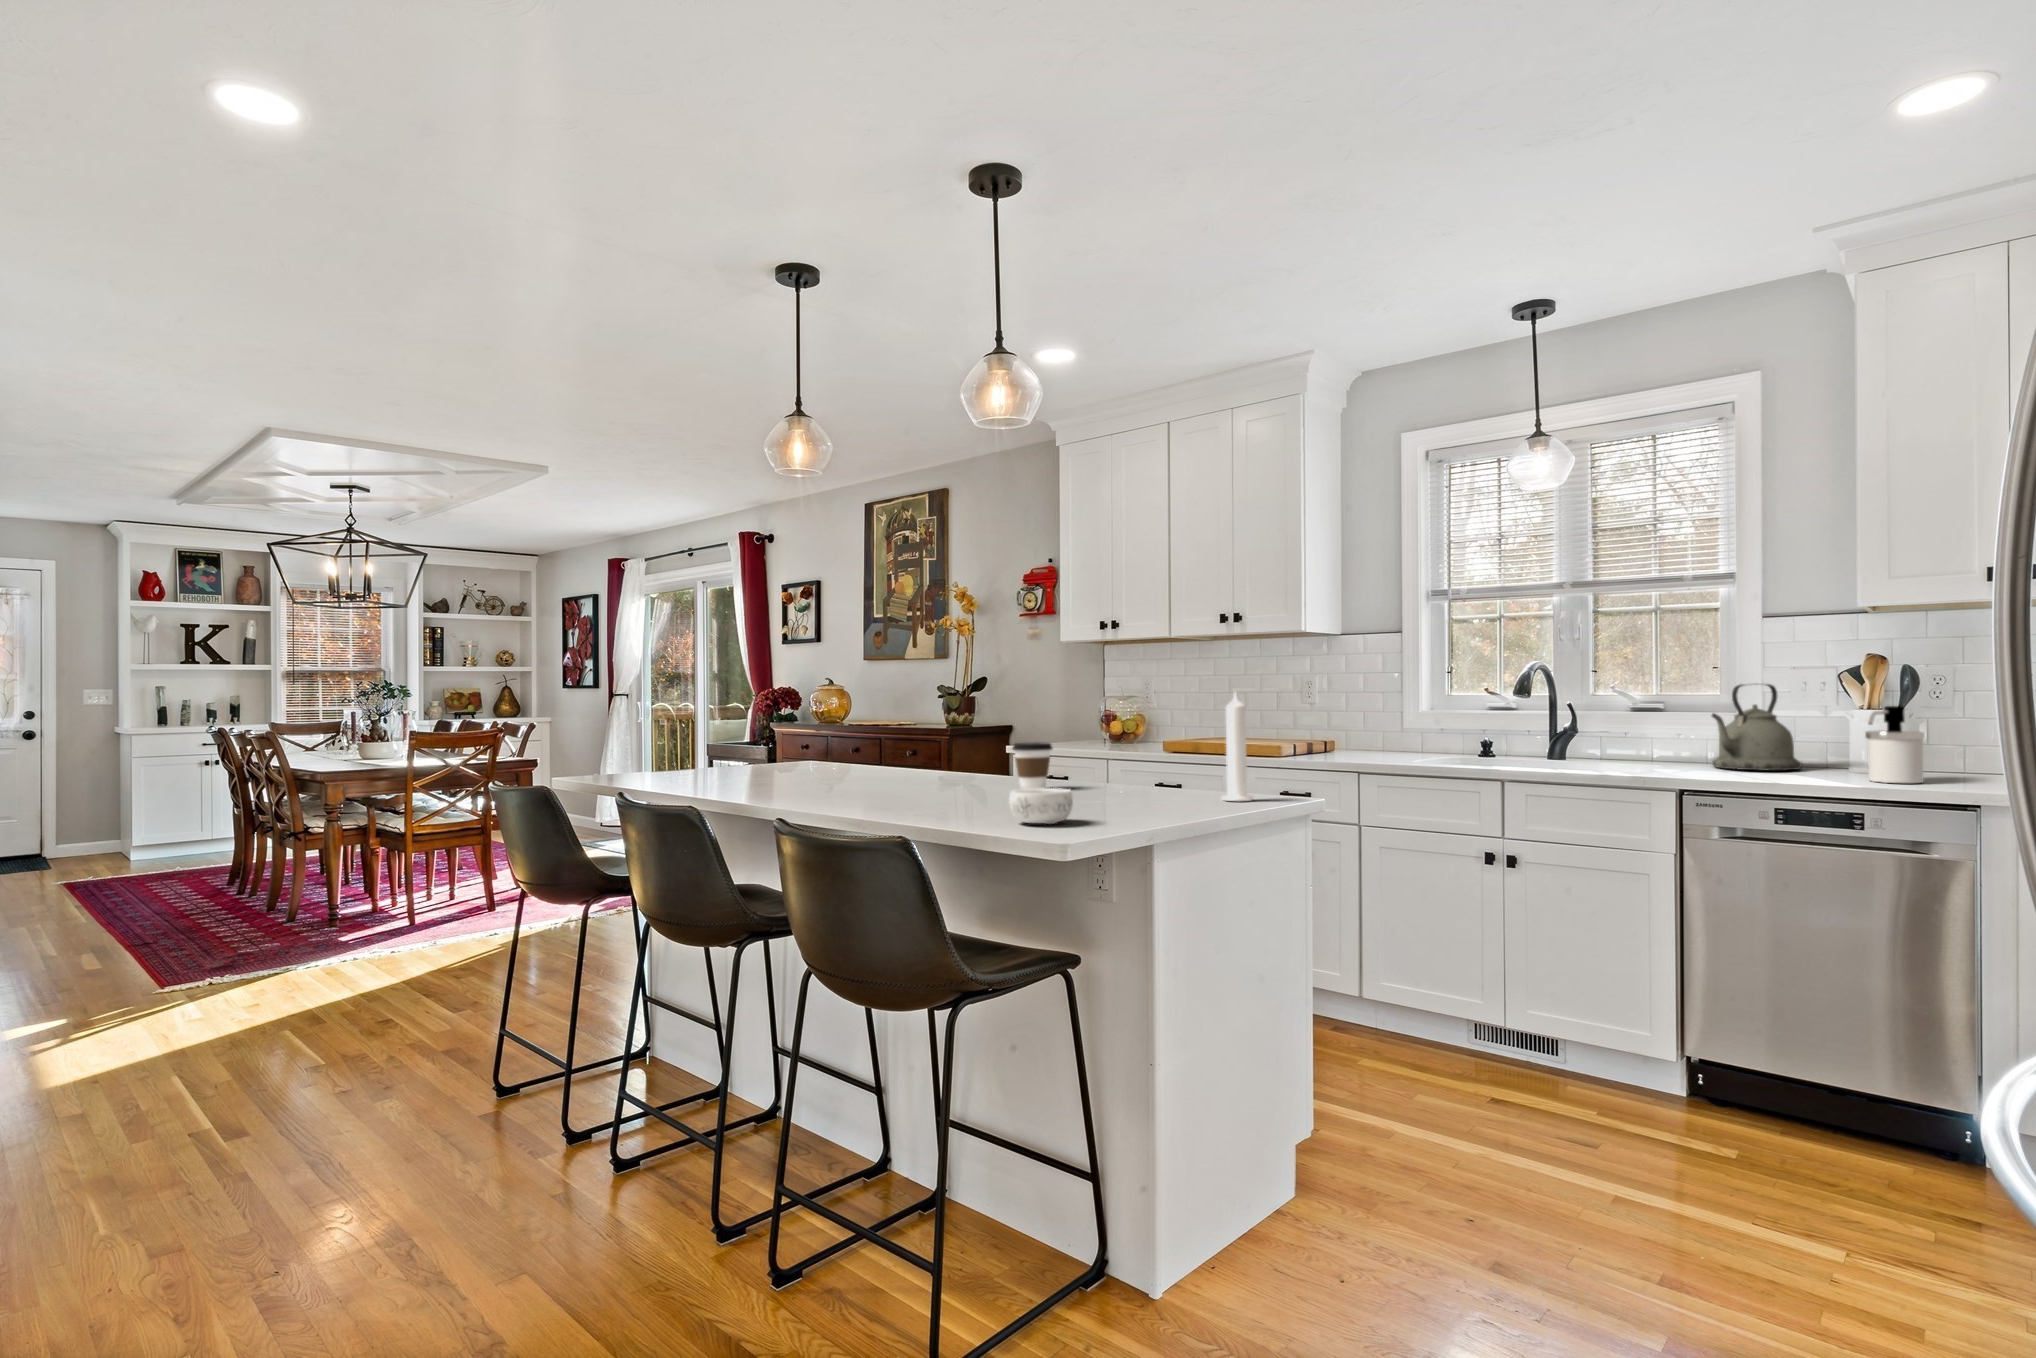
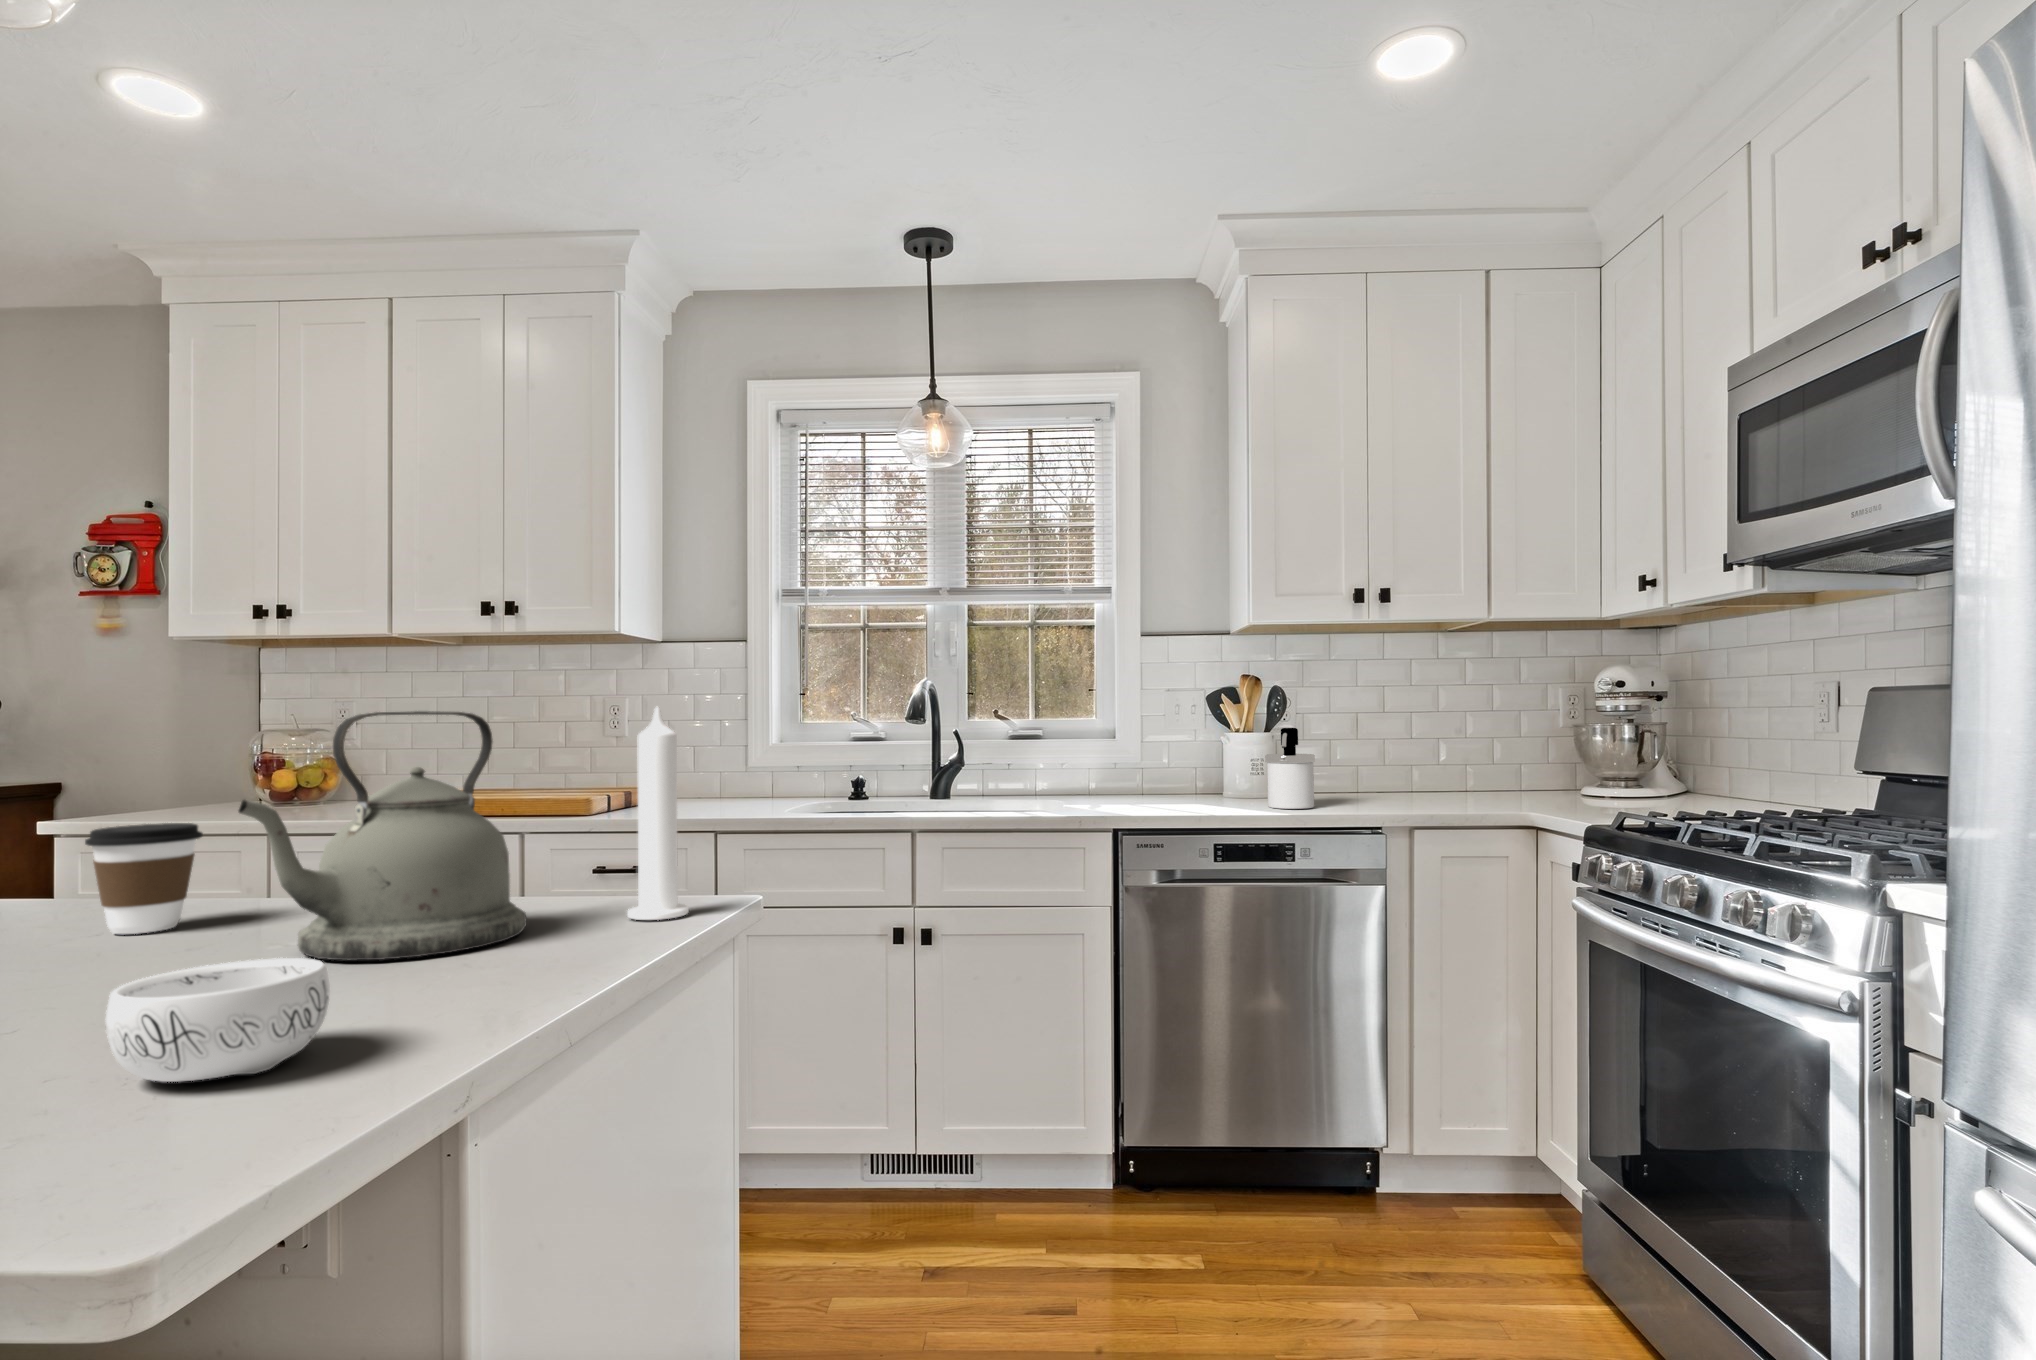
kettle: present [1712,684,1802,770] -> present [239,711,527,960]

